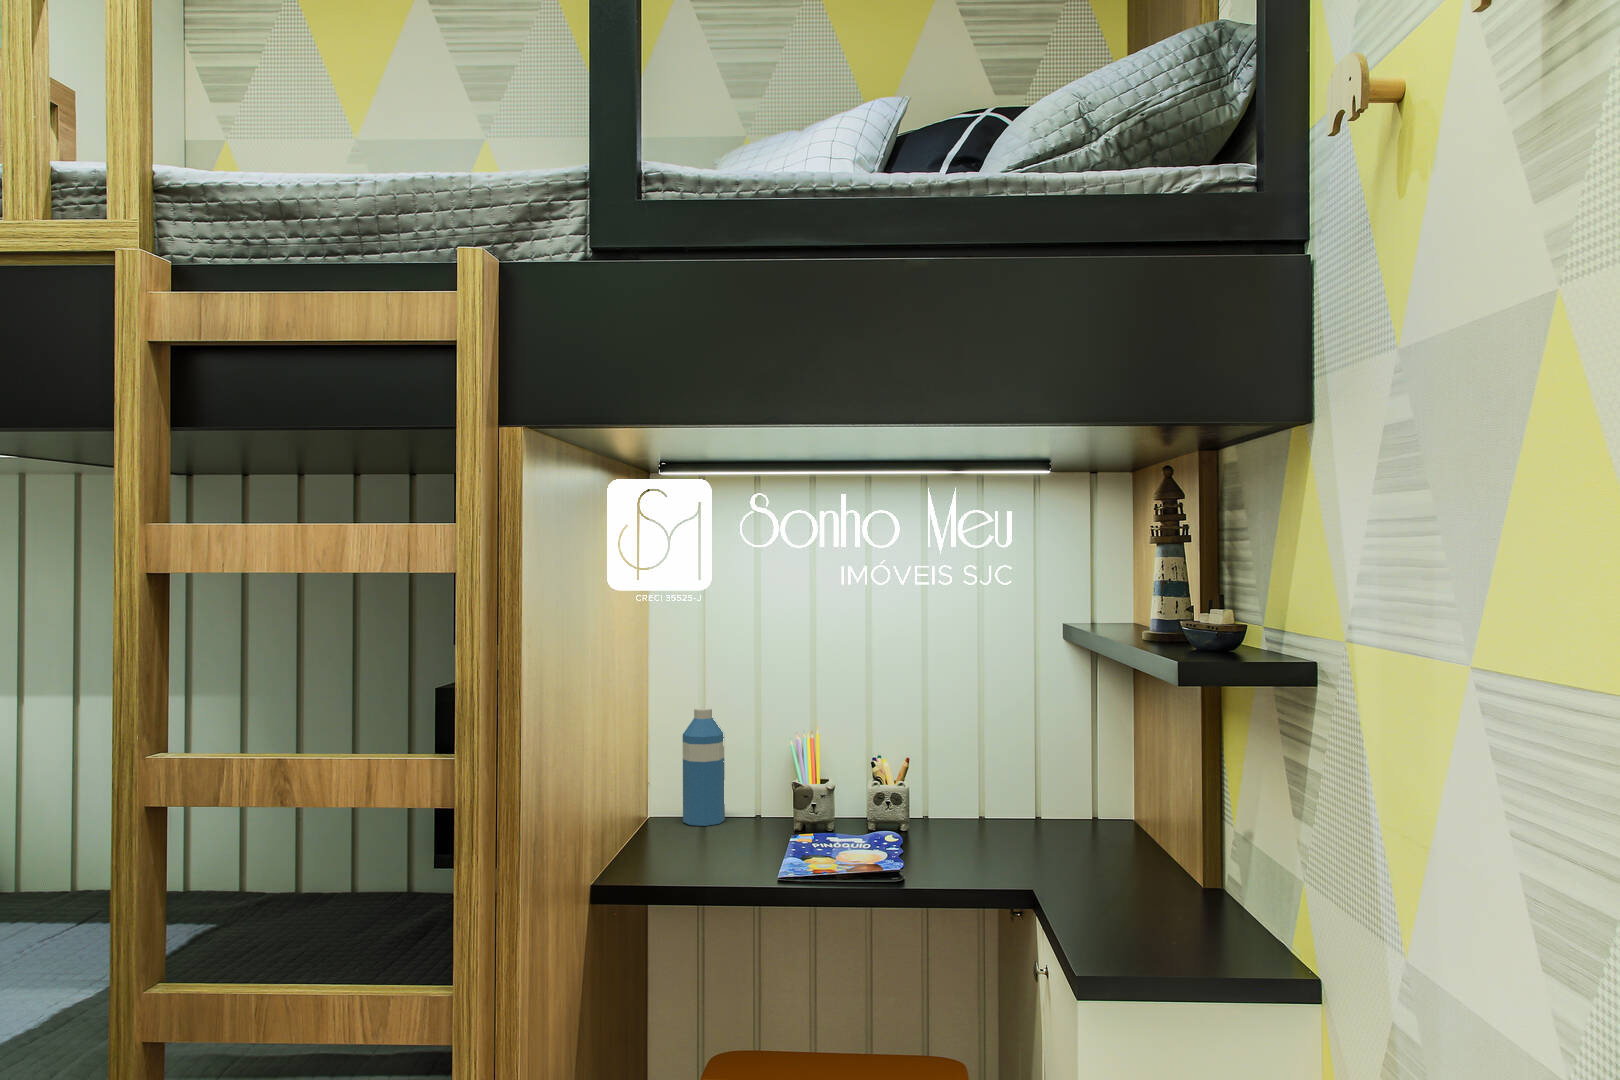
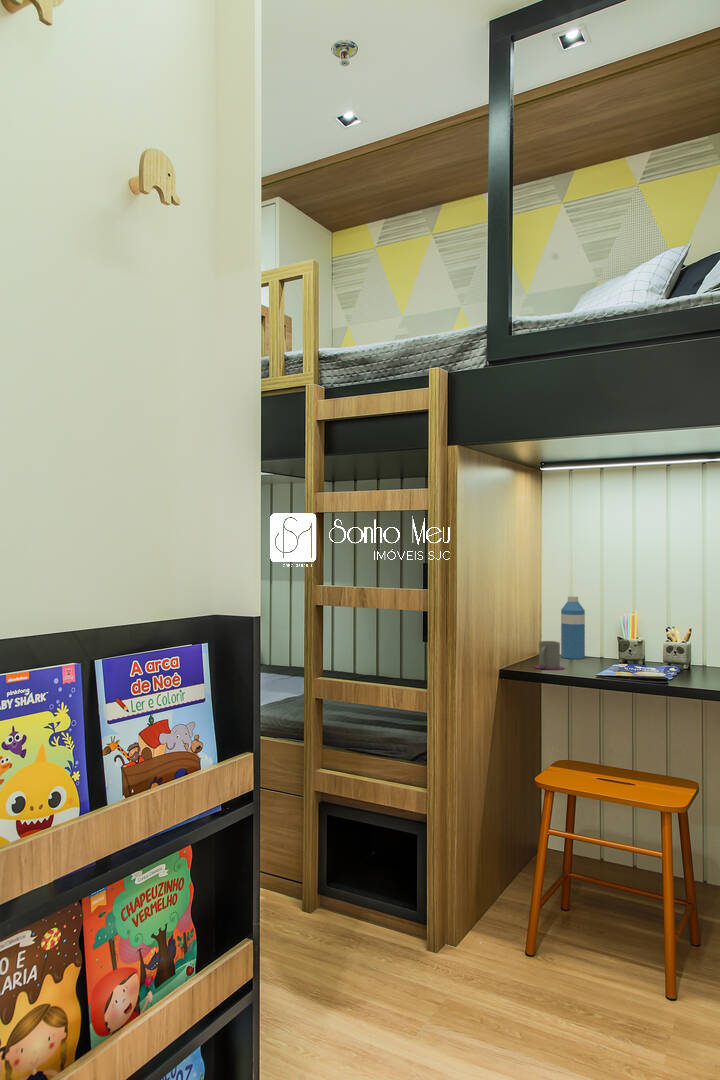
mug: none [653,808,709,870] -> present [535,641,564,670]

